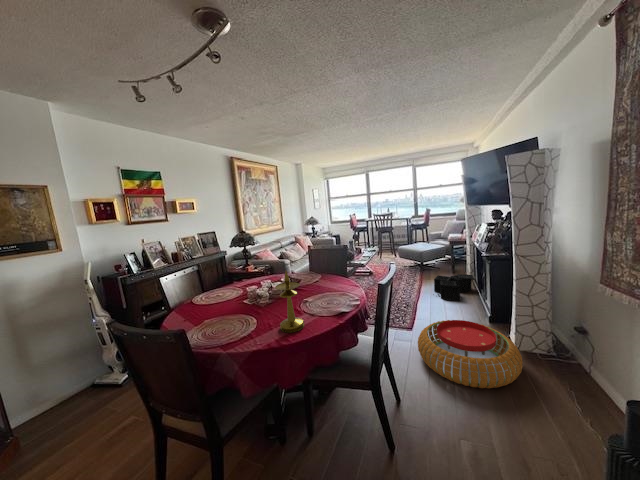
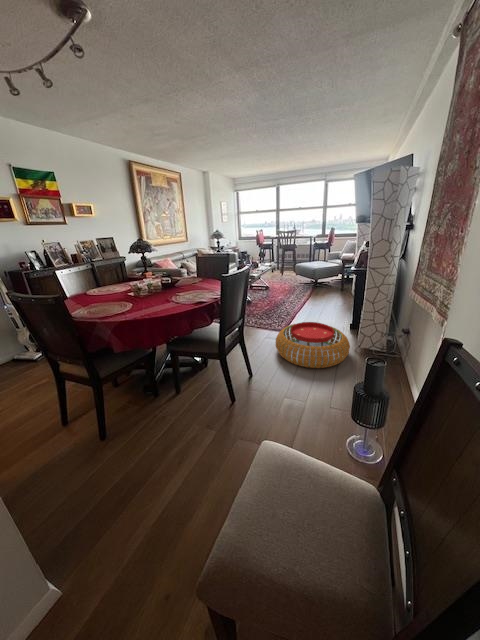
candlestick: present [275,271,304,333] -> none [140,263,166,311]
storage bin: present [434,274,474,301] -> none [312,291,351,313]

